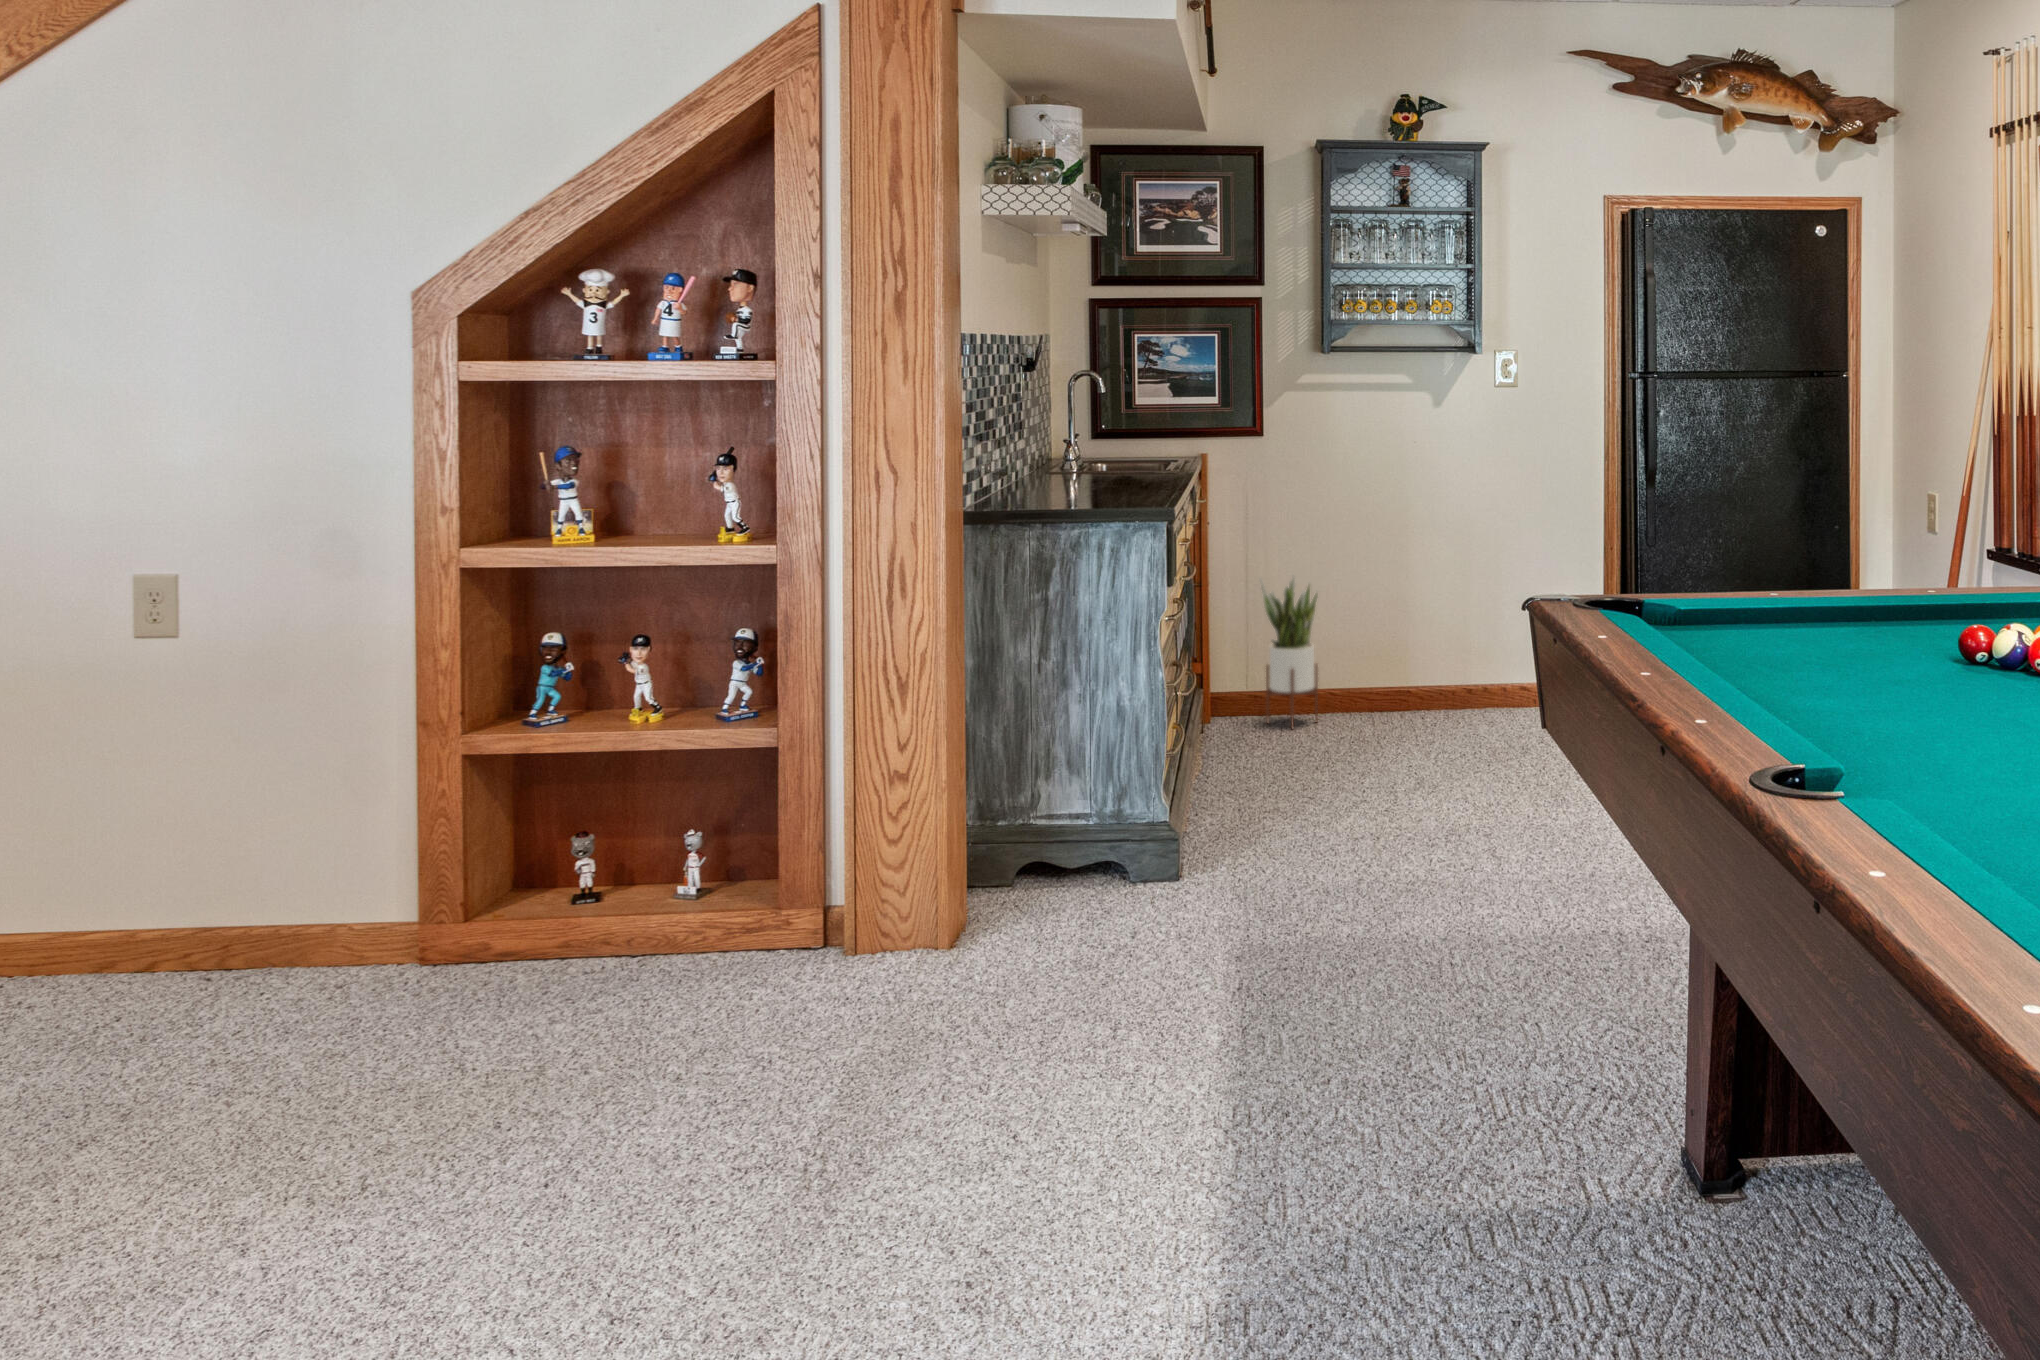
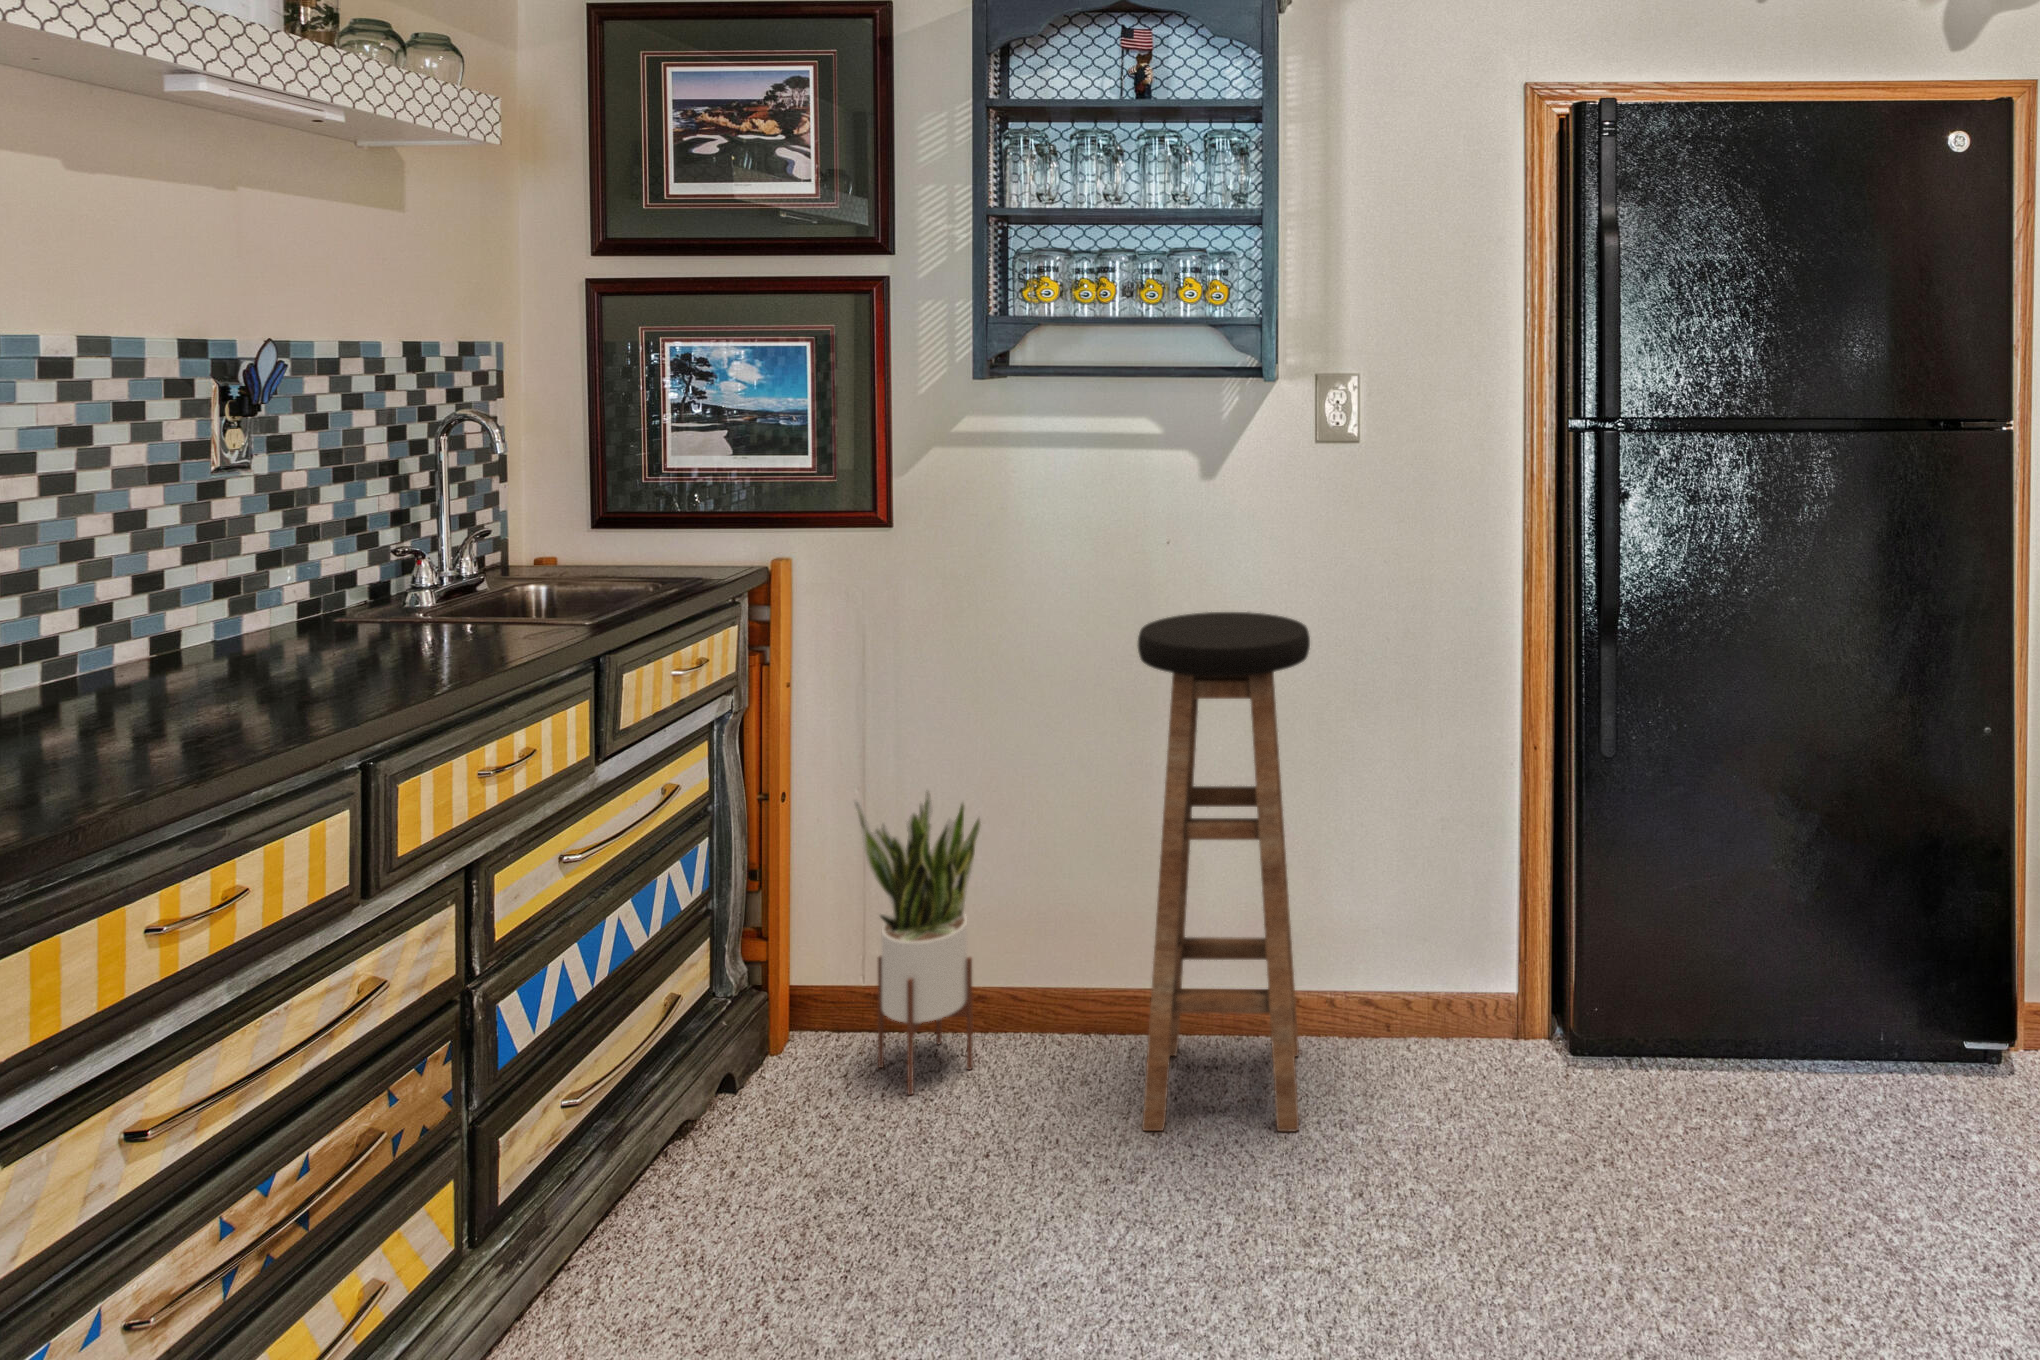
bar stool: none [1410,479,1499,732] -> present [1137,612,1310,1132]

